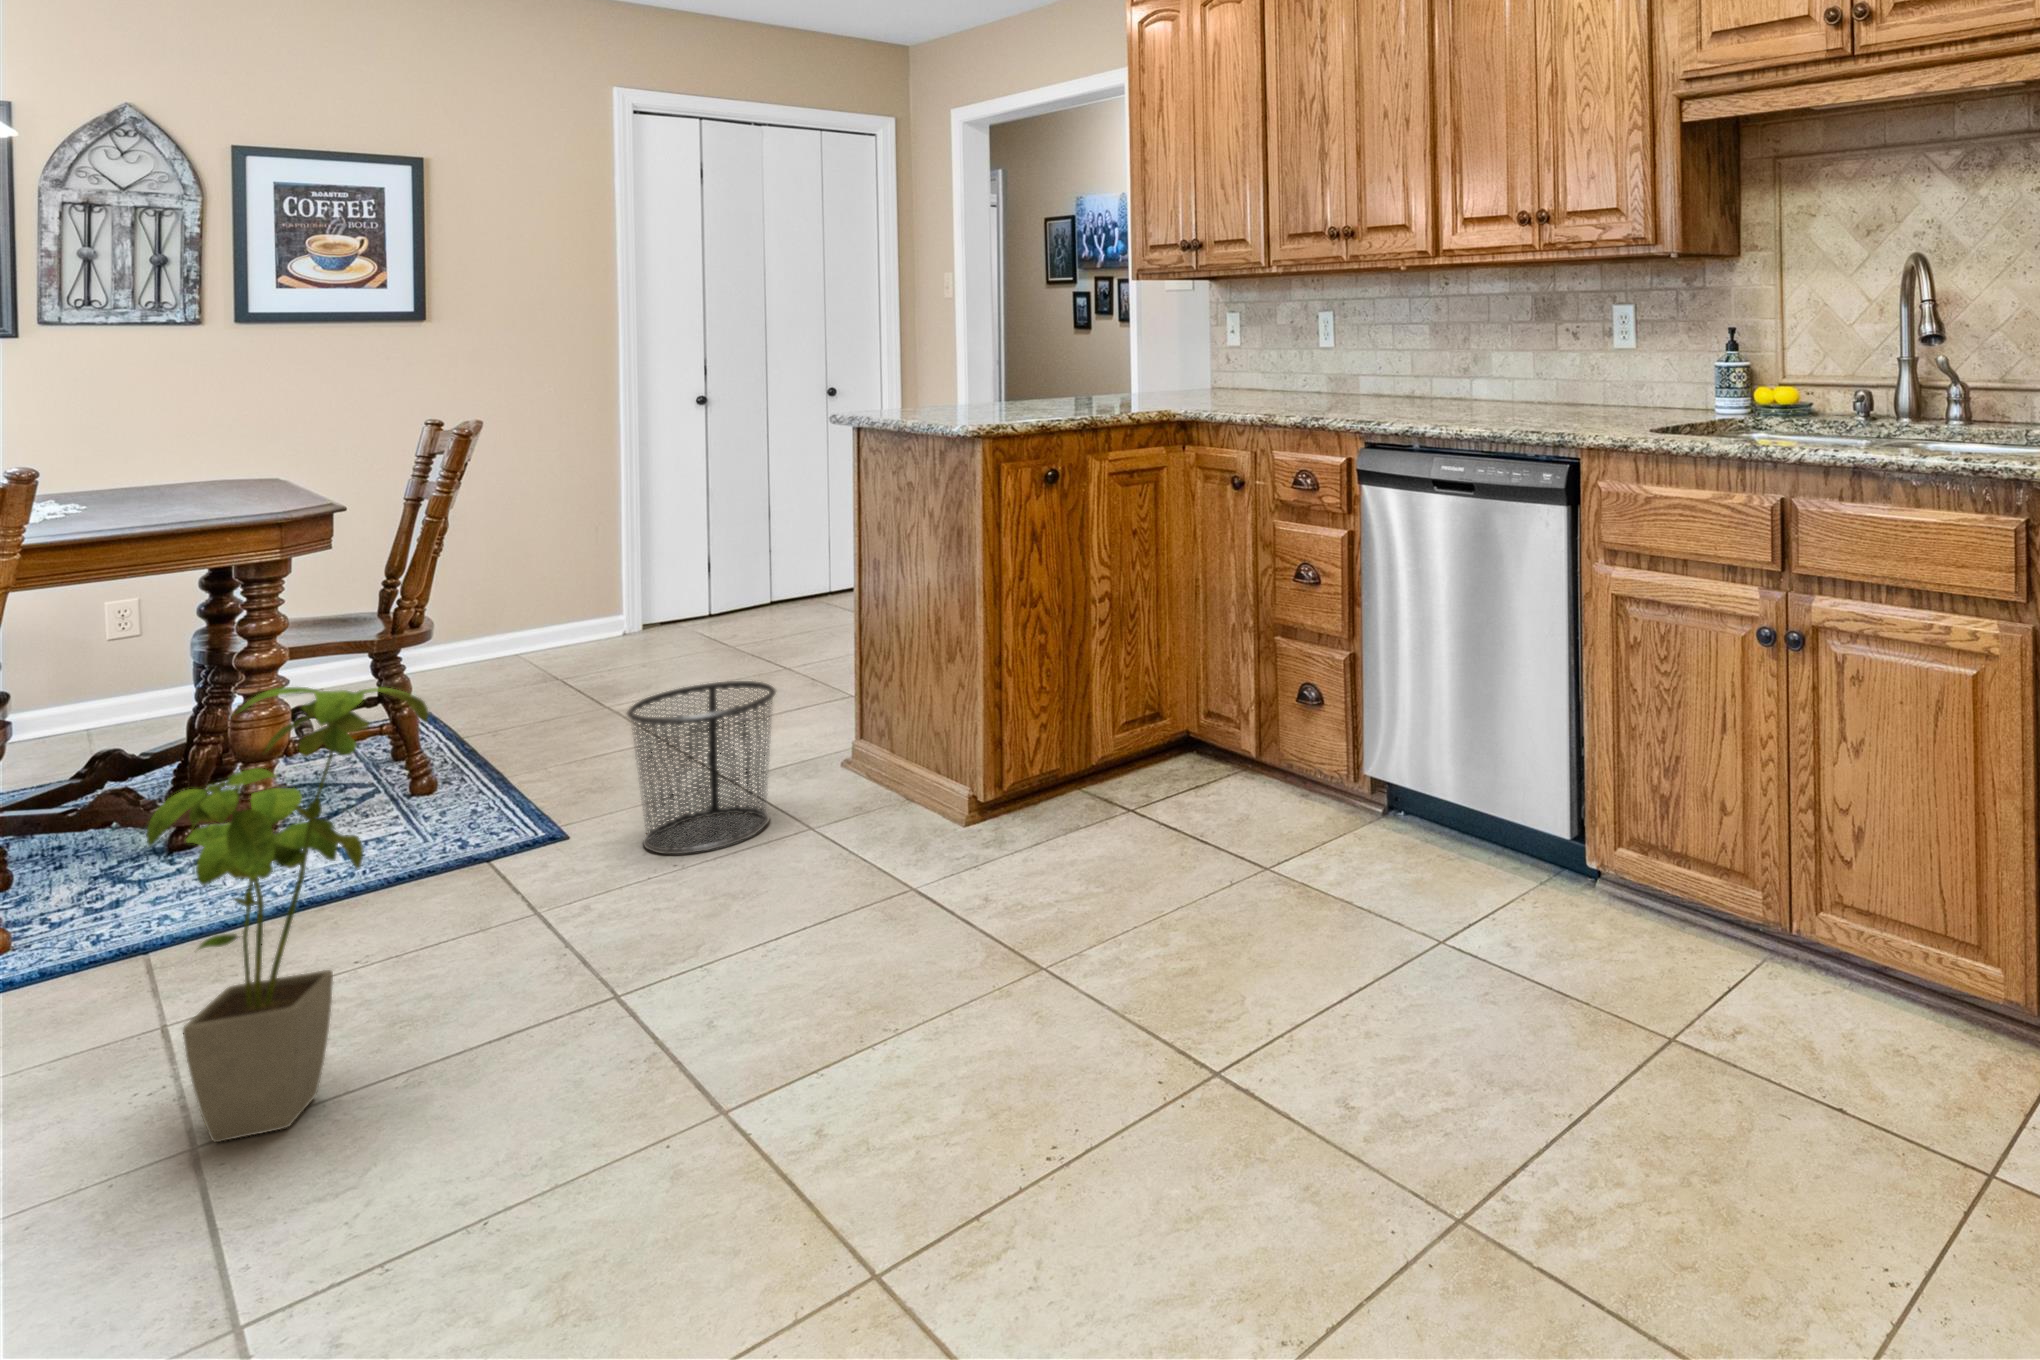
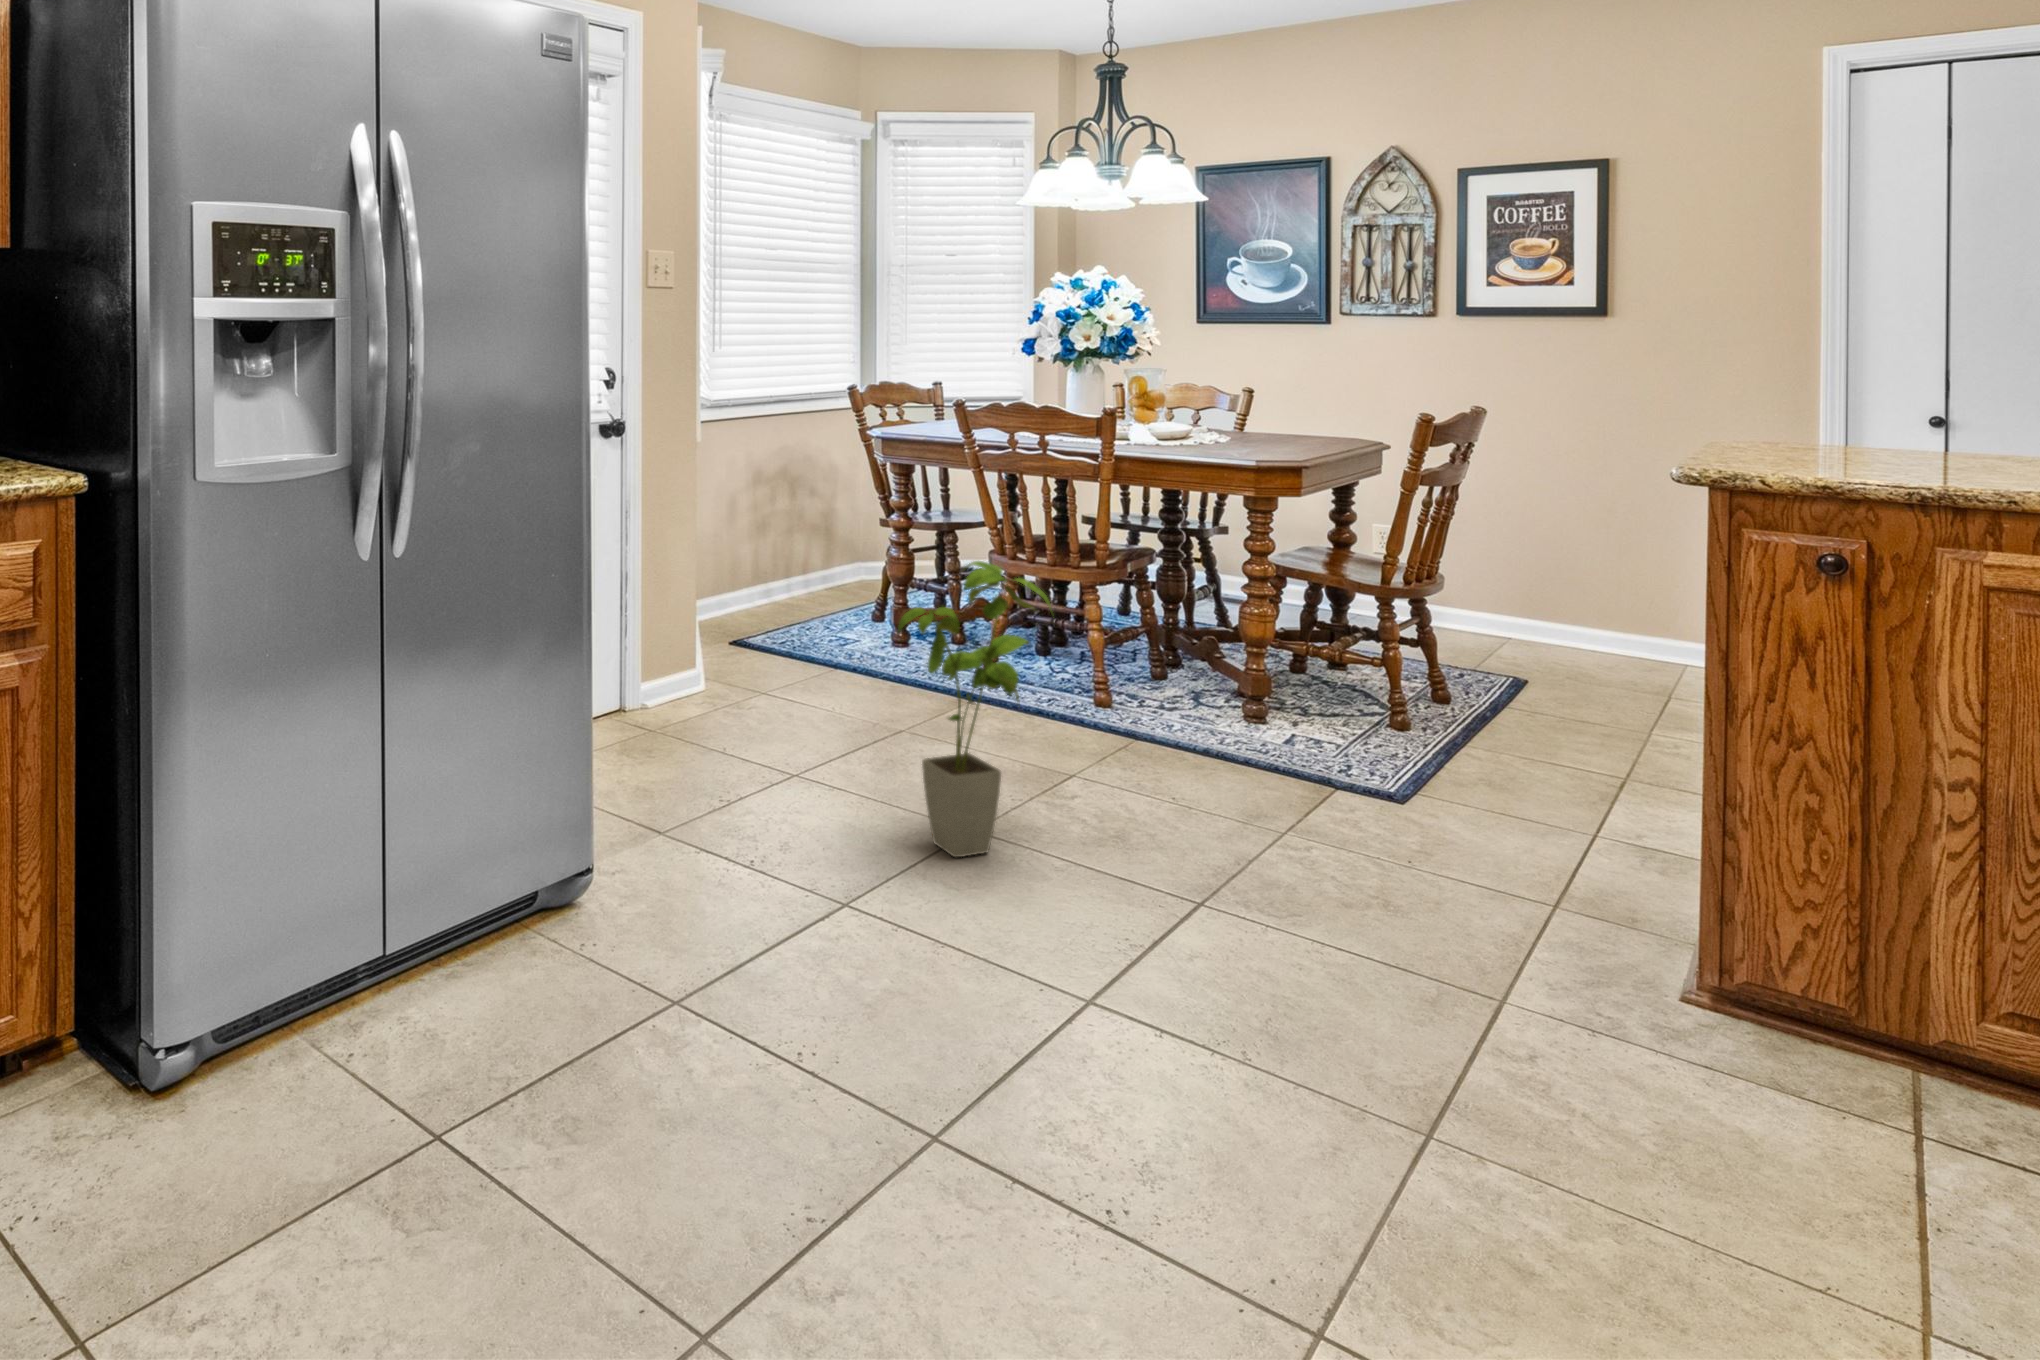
waste bin: present [627,681,776,854] -> none [1378,698,1536,883]

